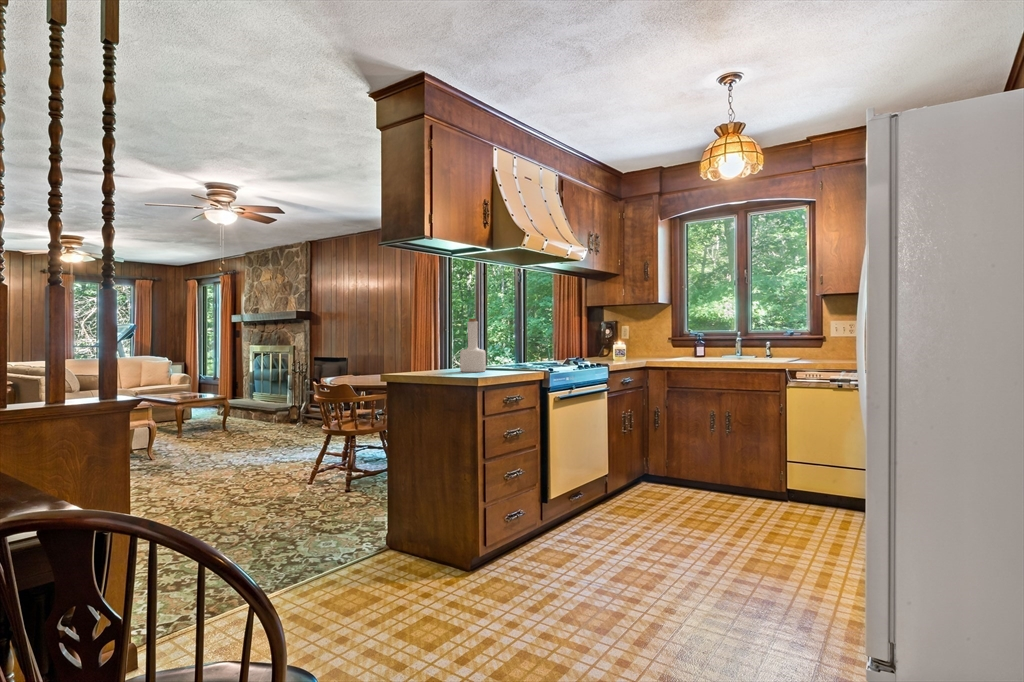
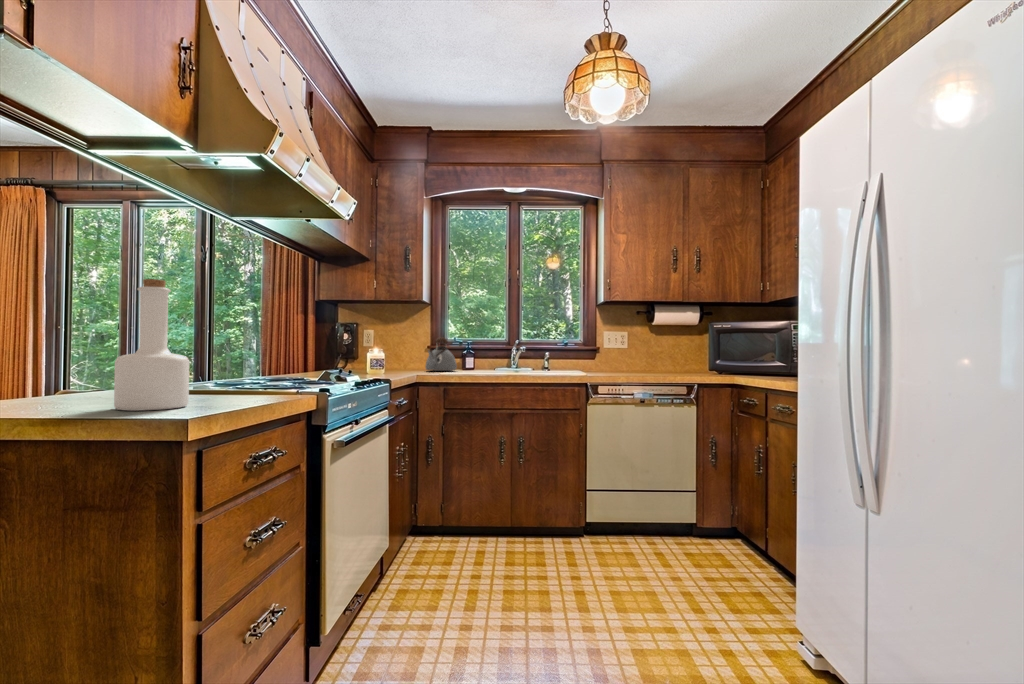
kettle: none [658,331,685,358] -> present [426,337,457,371]

